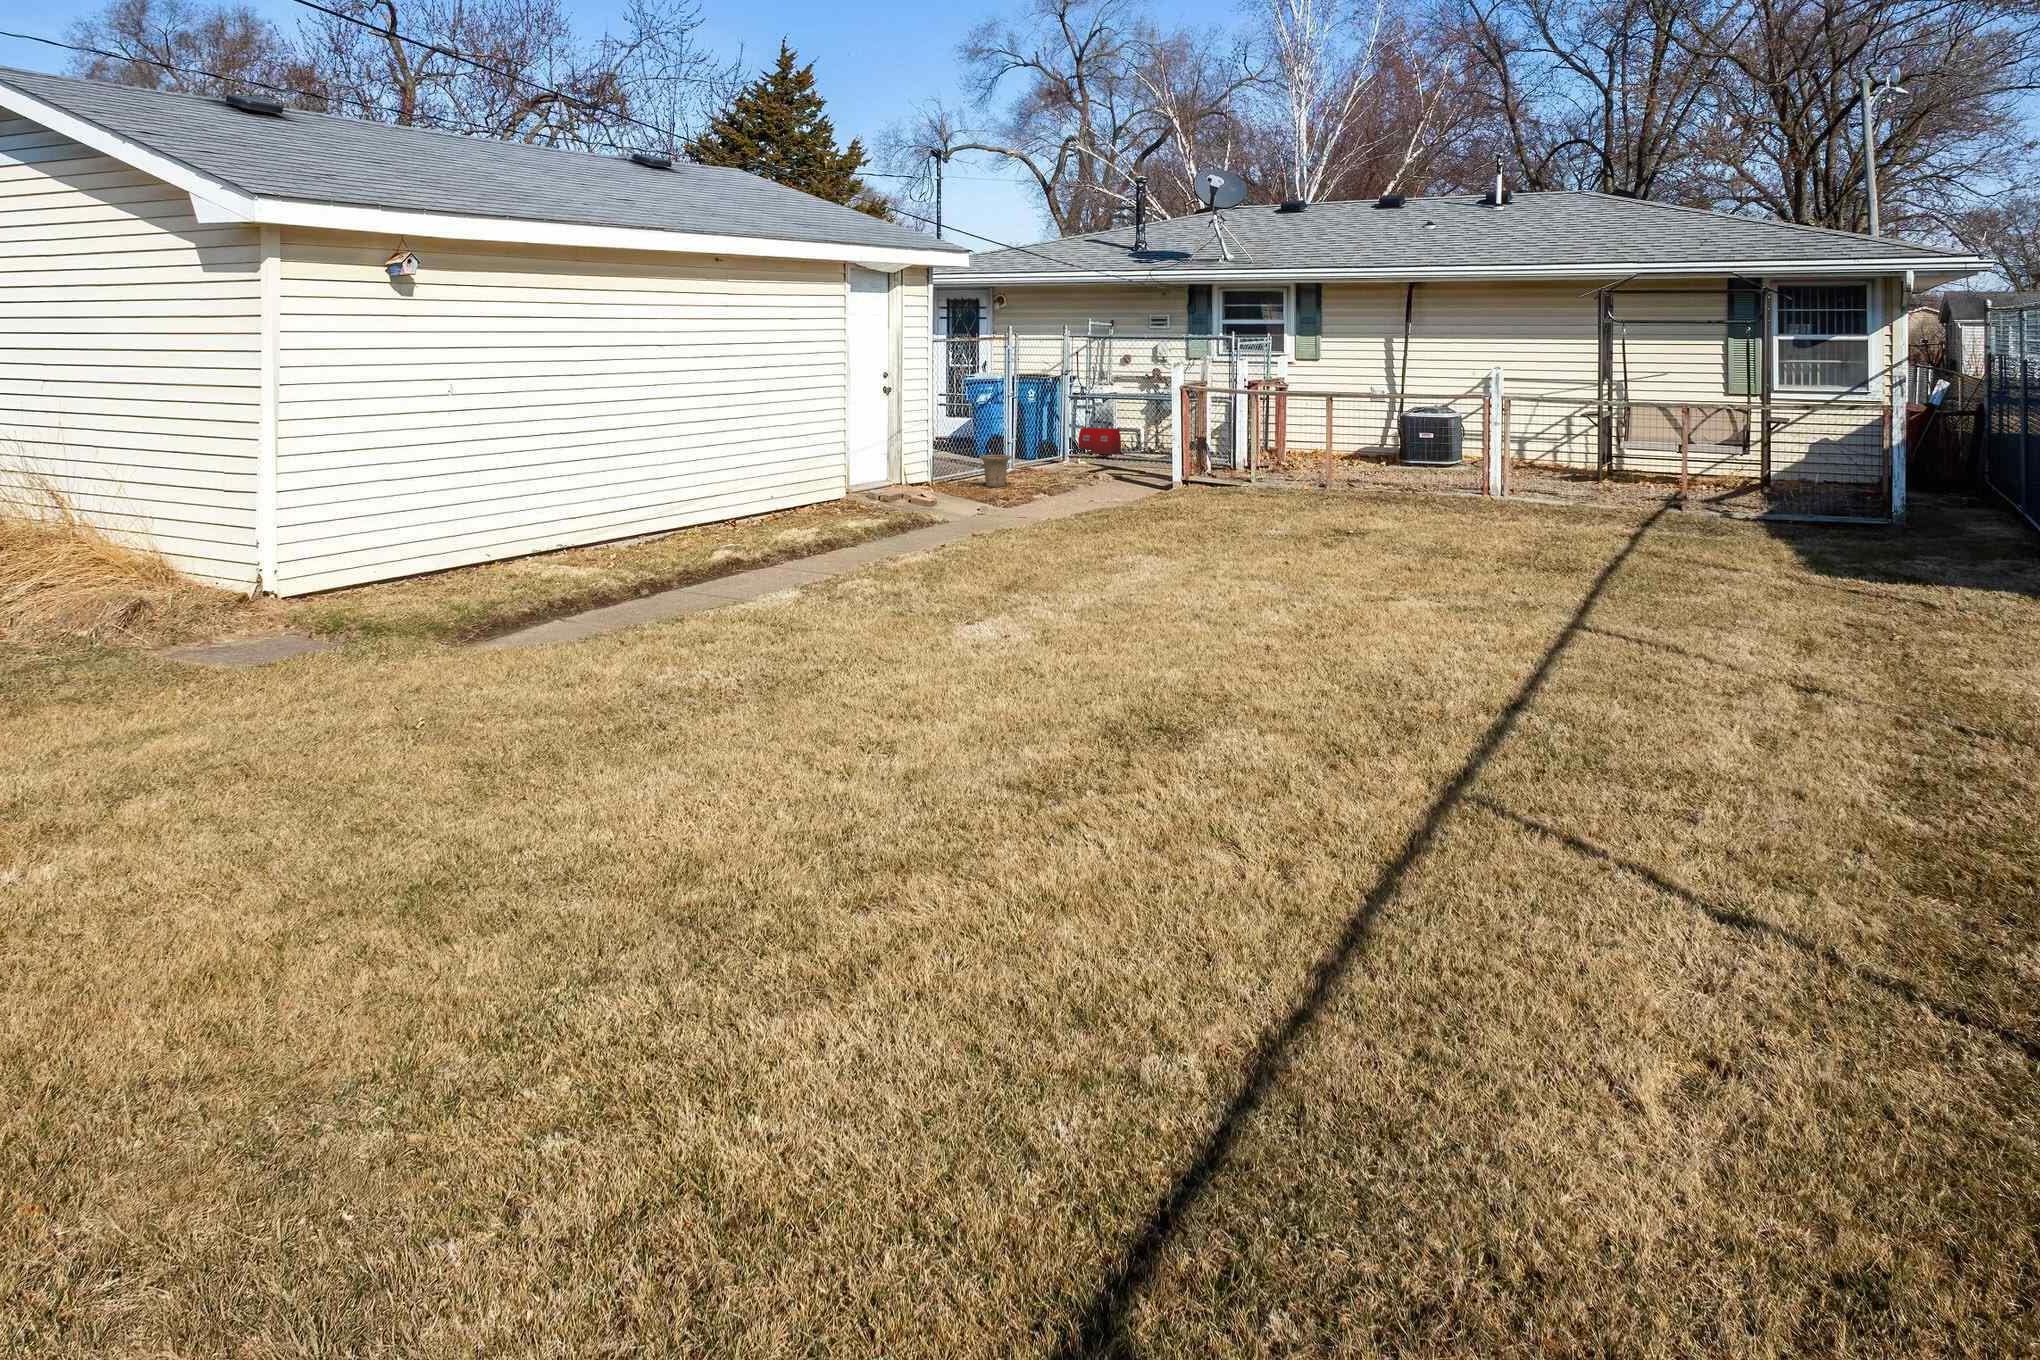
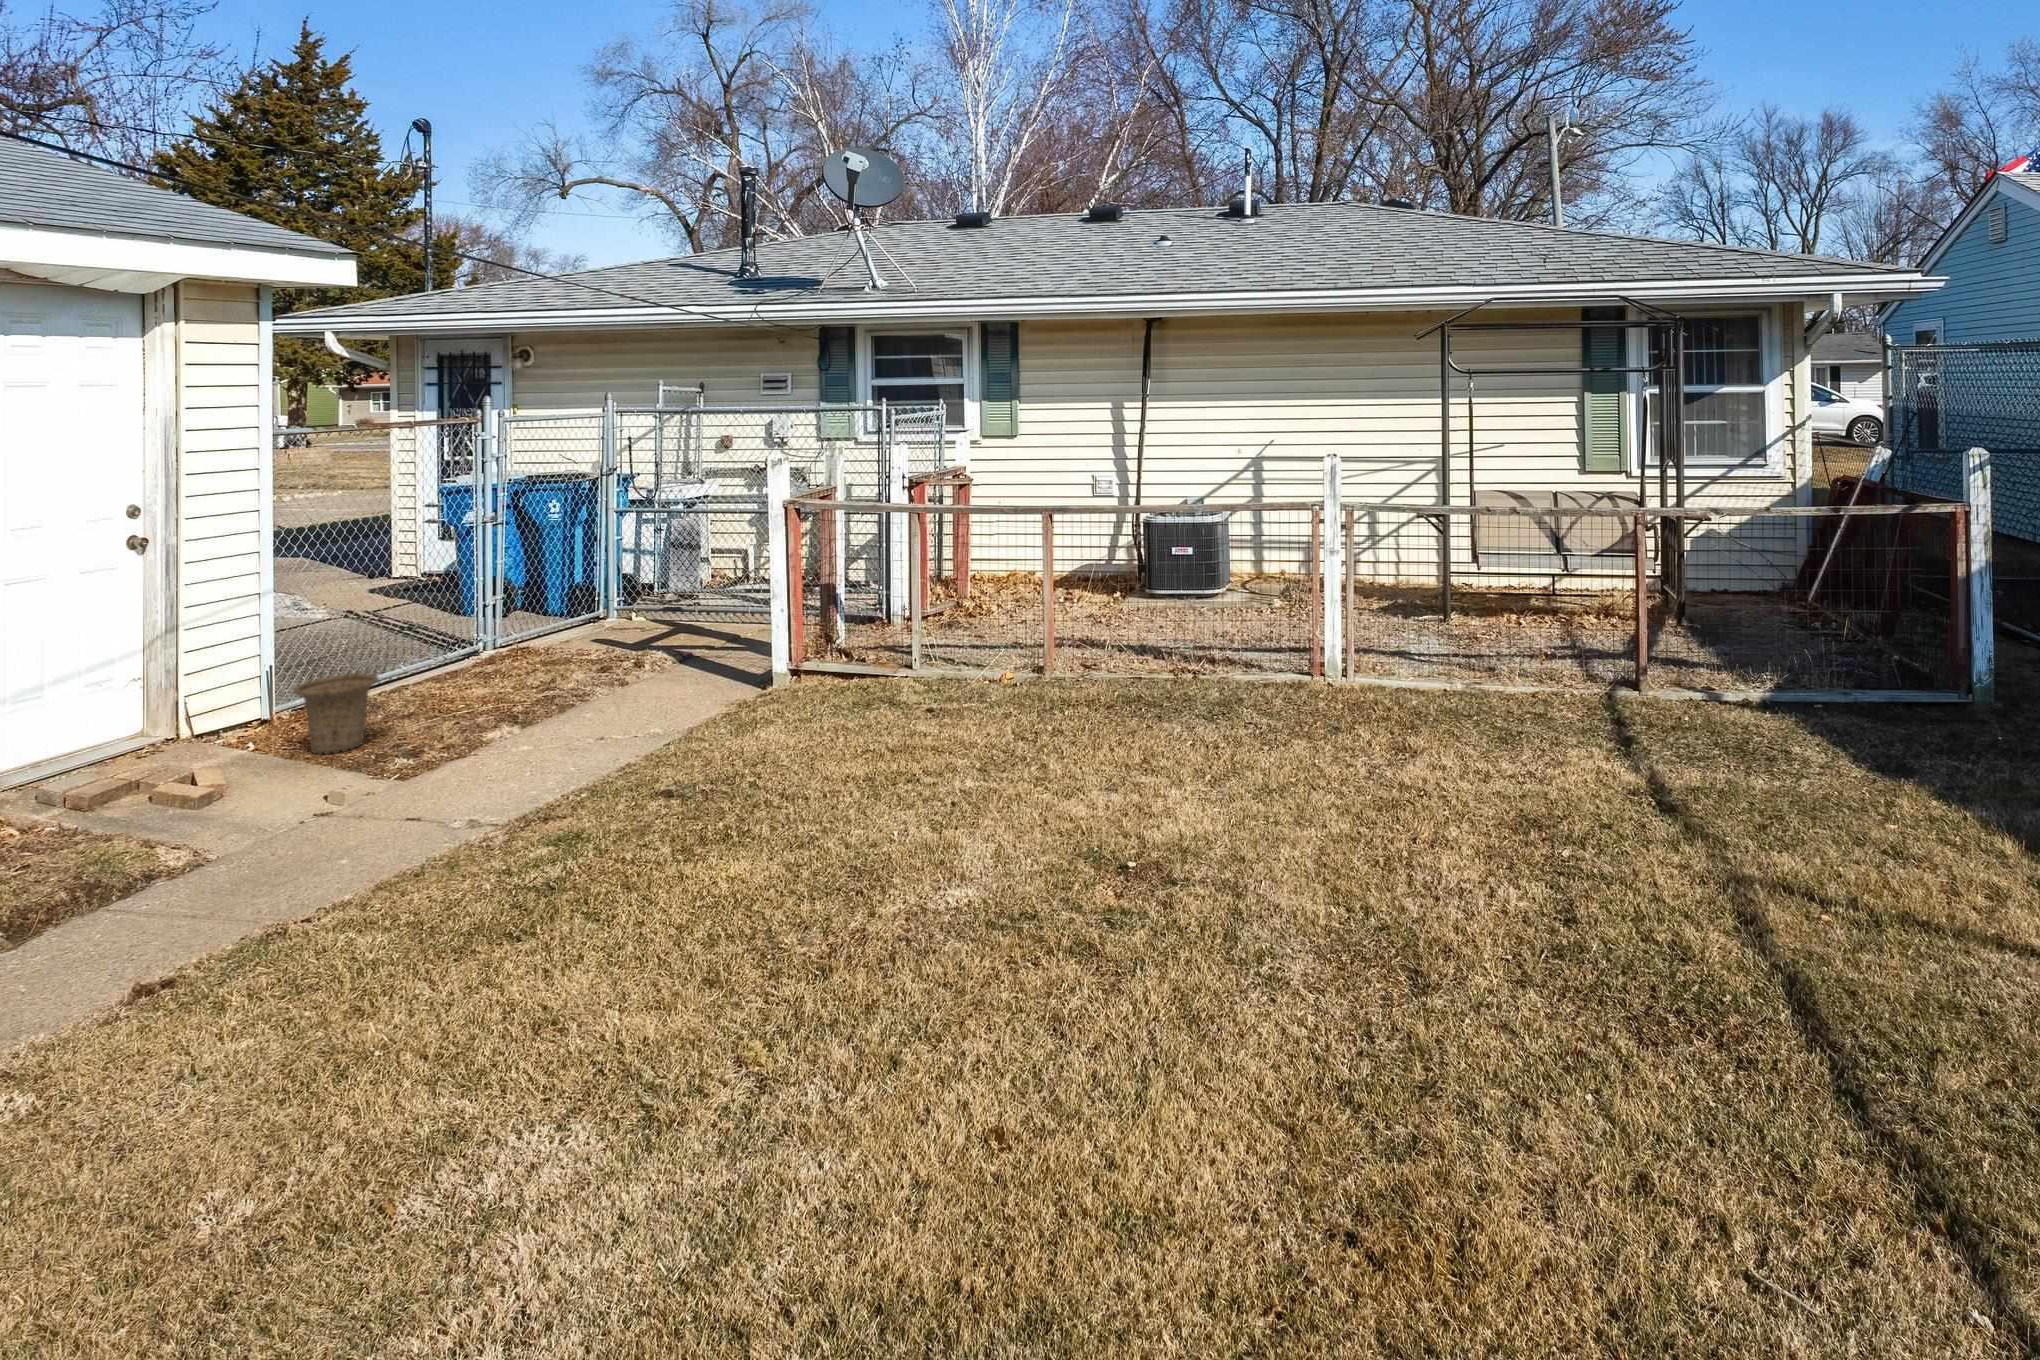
toolbox: present [1078,423,1121,454] -> none [633,548,709,600]

